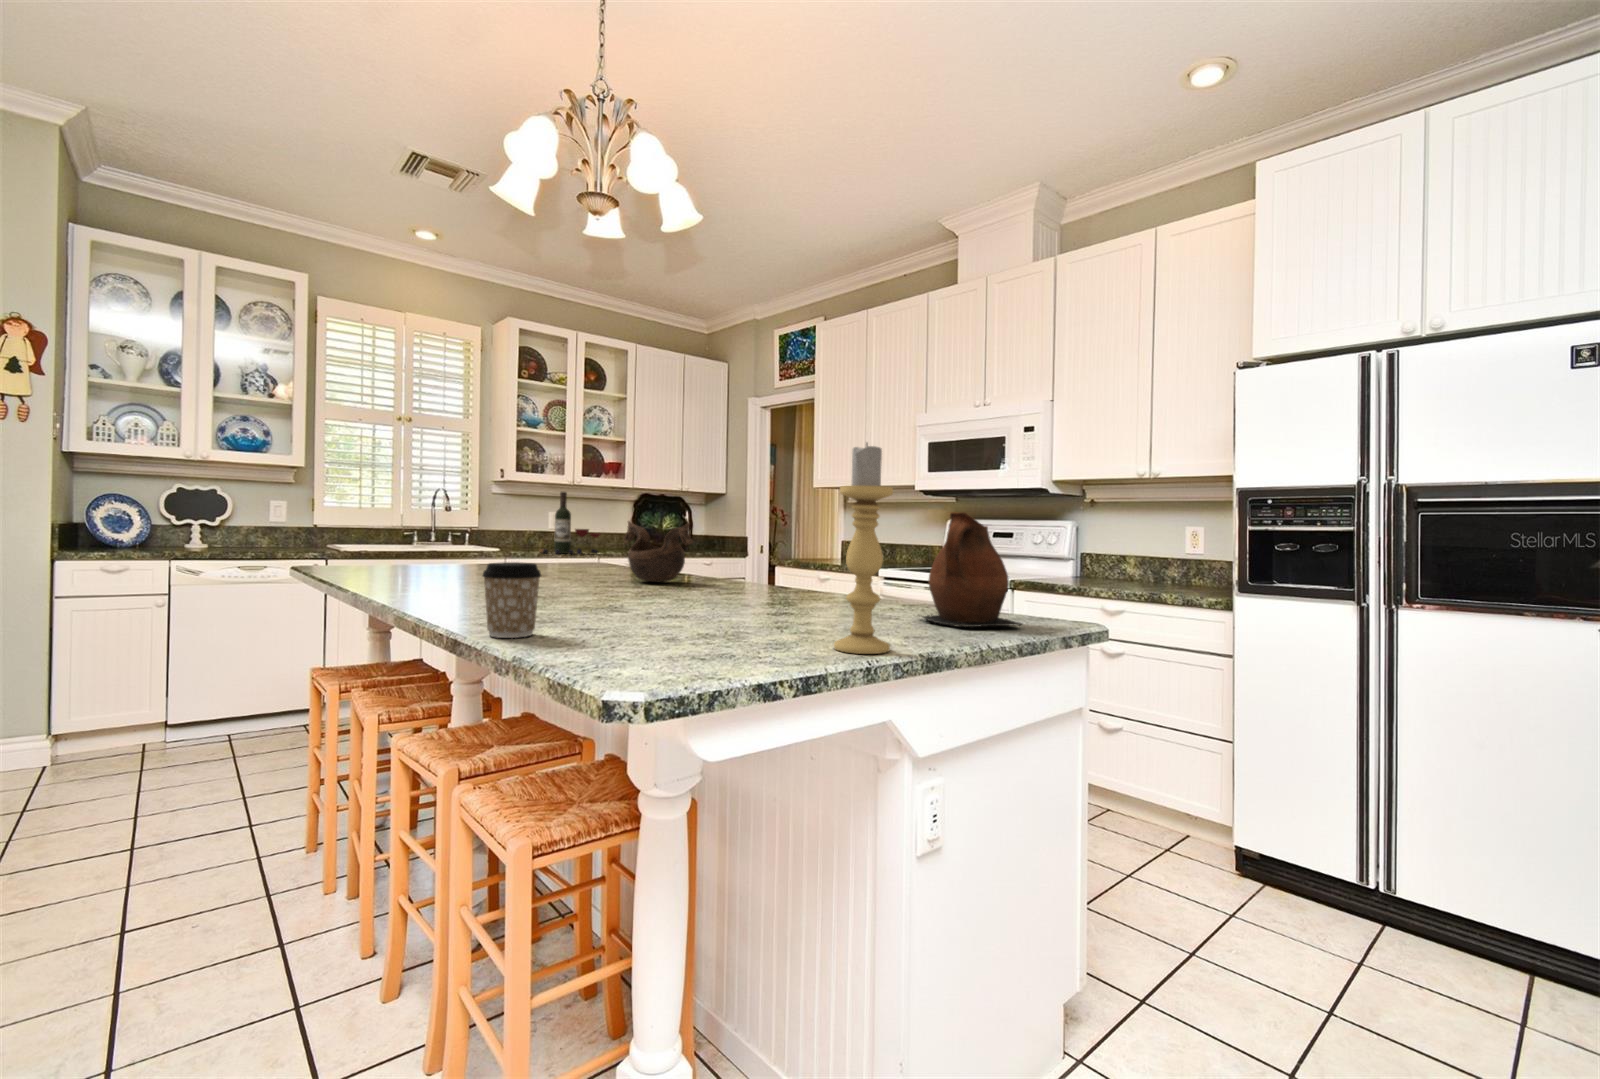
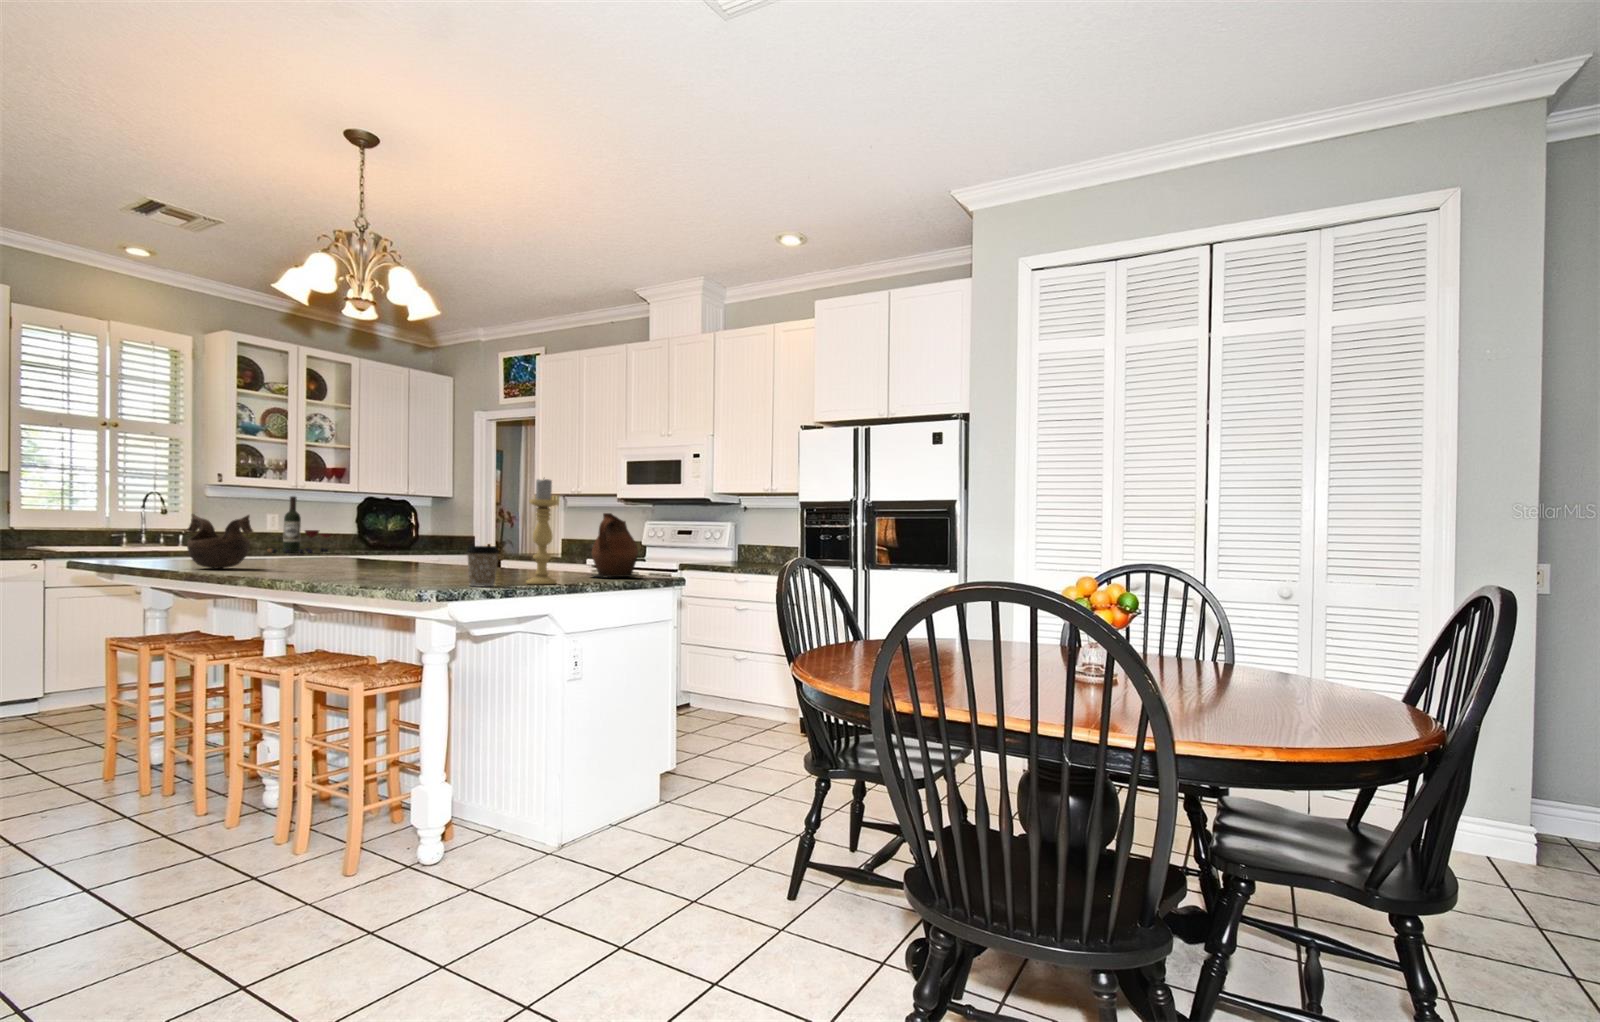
decorative bowl: present [624,521,694,582] -> present [187,514,253,568]
coffee cup: present [483,562,541,638] -> present [467,546,499,587]

